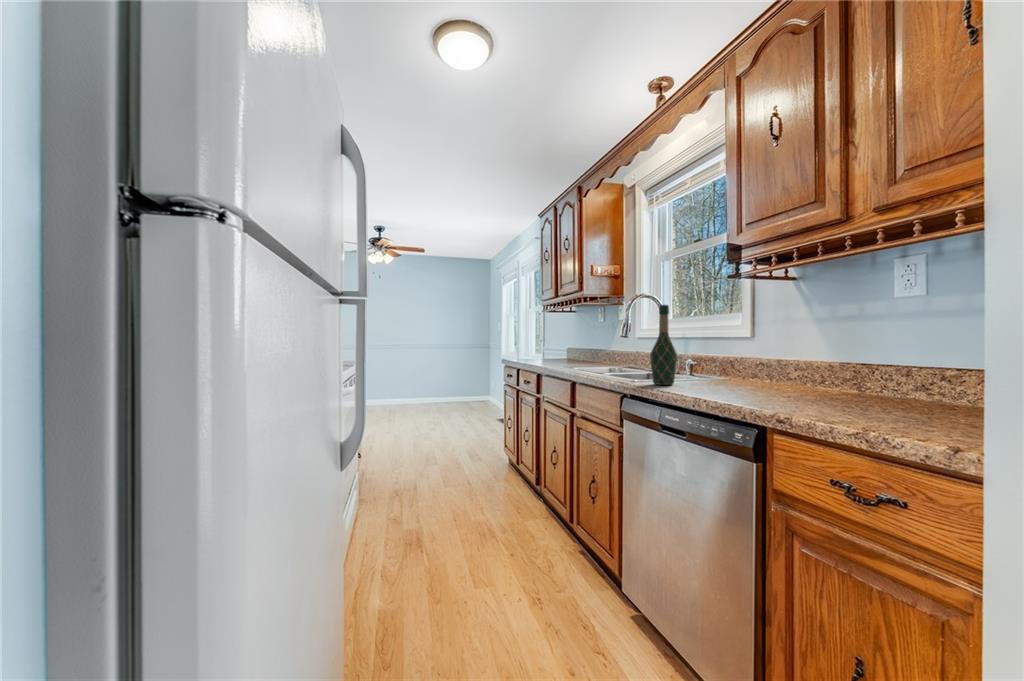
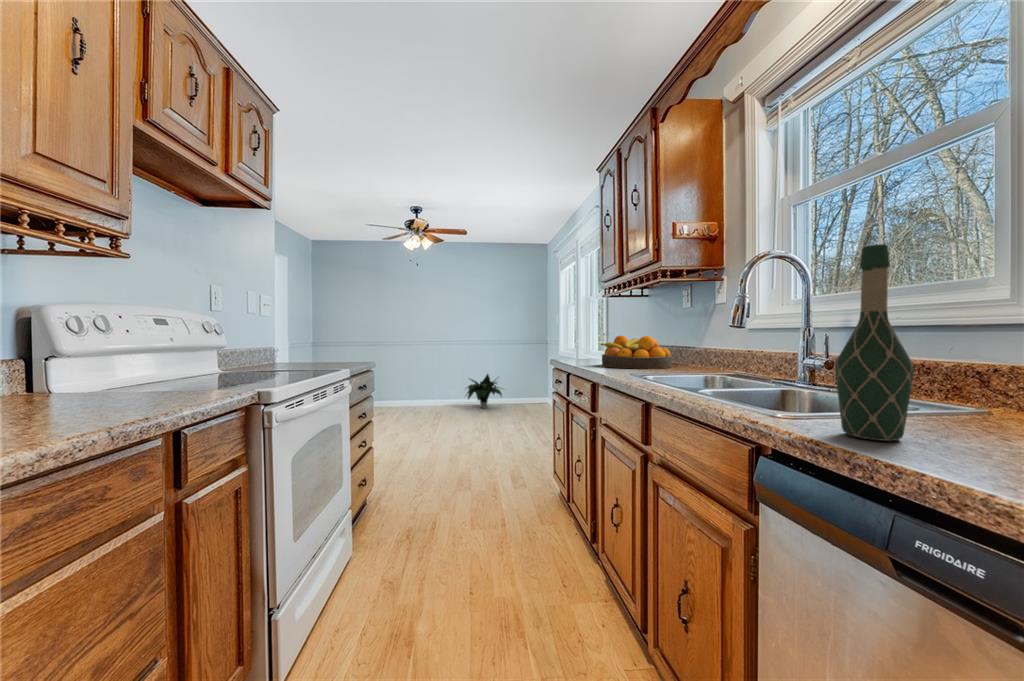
fruit bowl: none [542,341,592,365] -> present [601,336,673,369]
potted plant: none [413,375,452,407] -> present [467,374,502,408]

